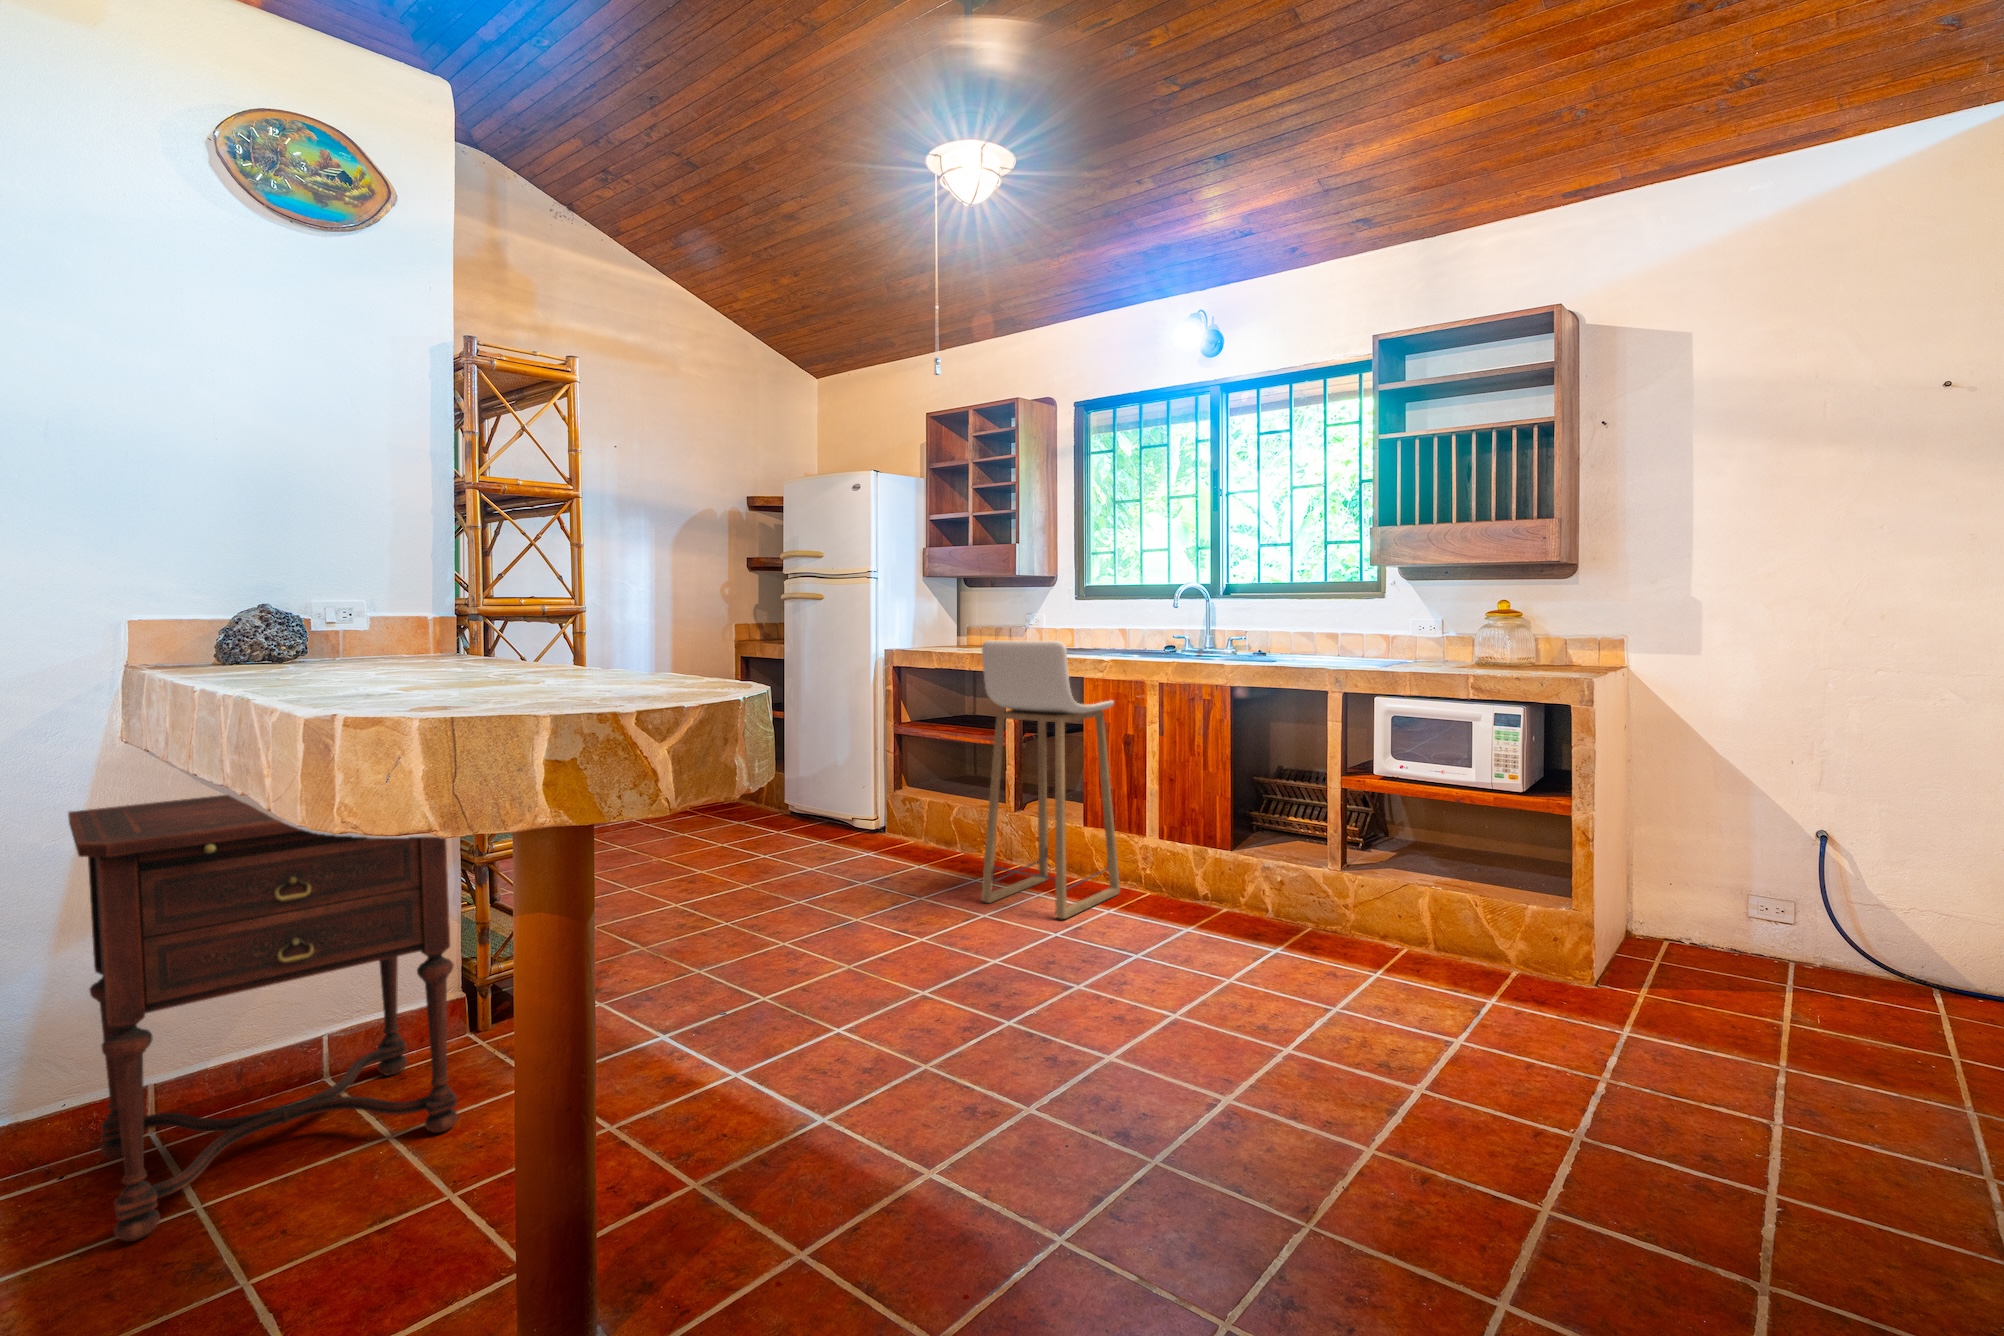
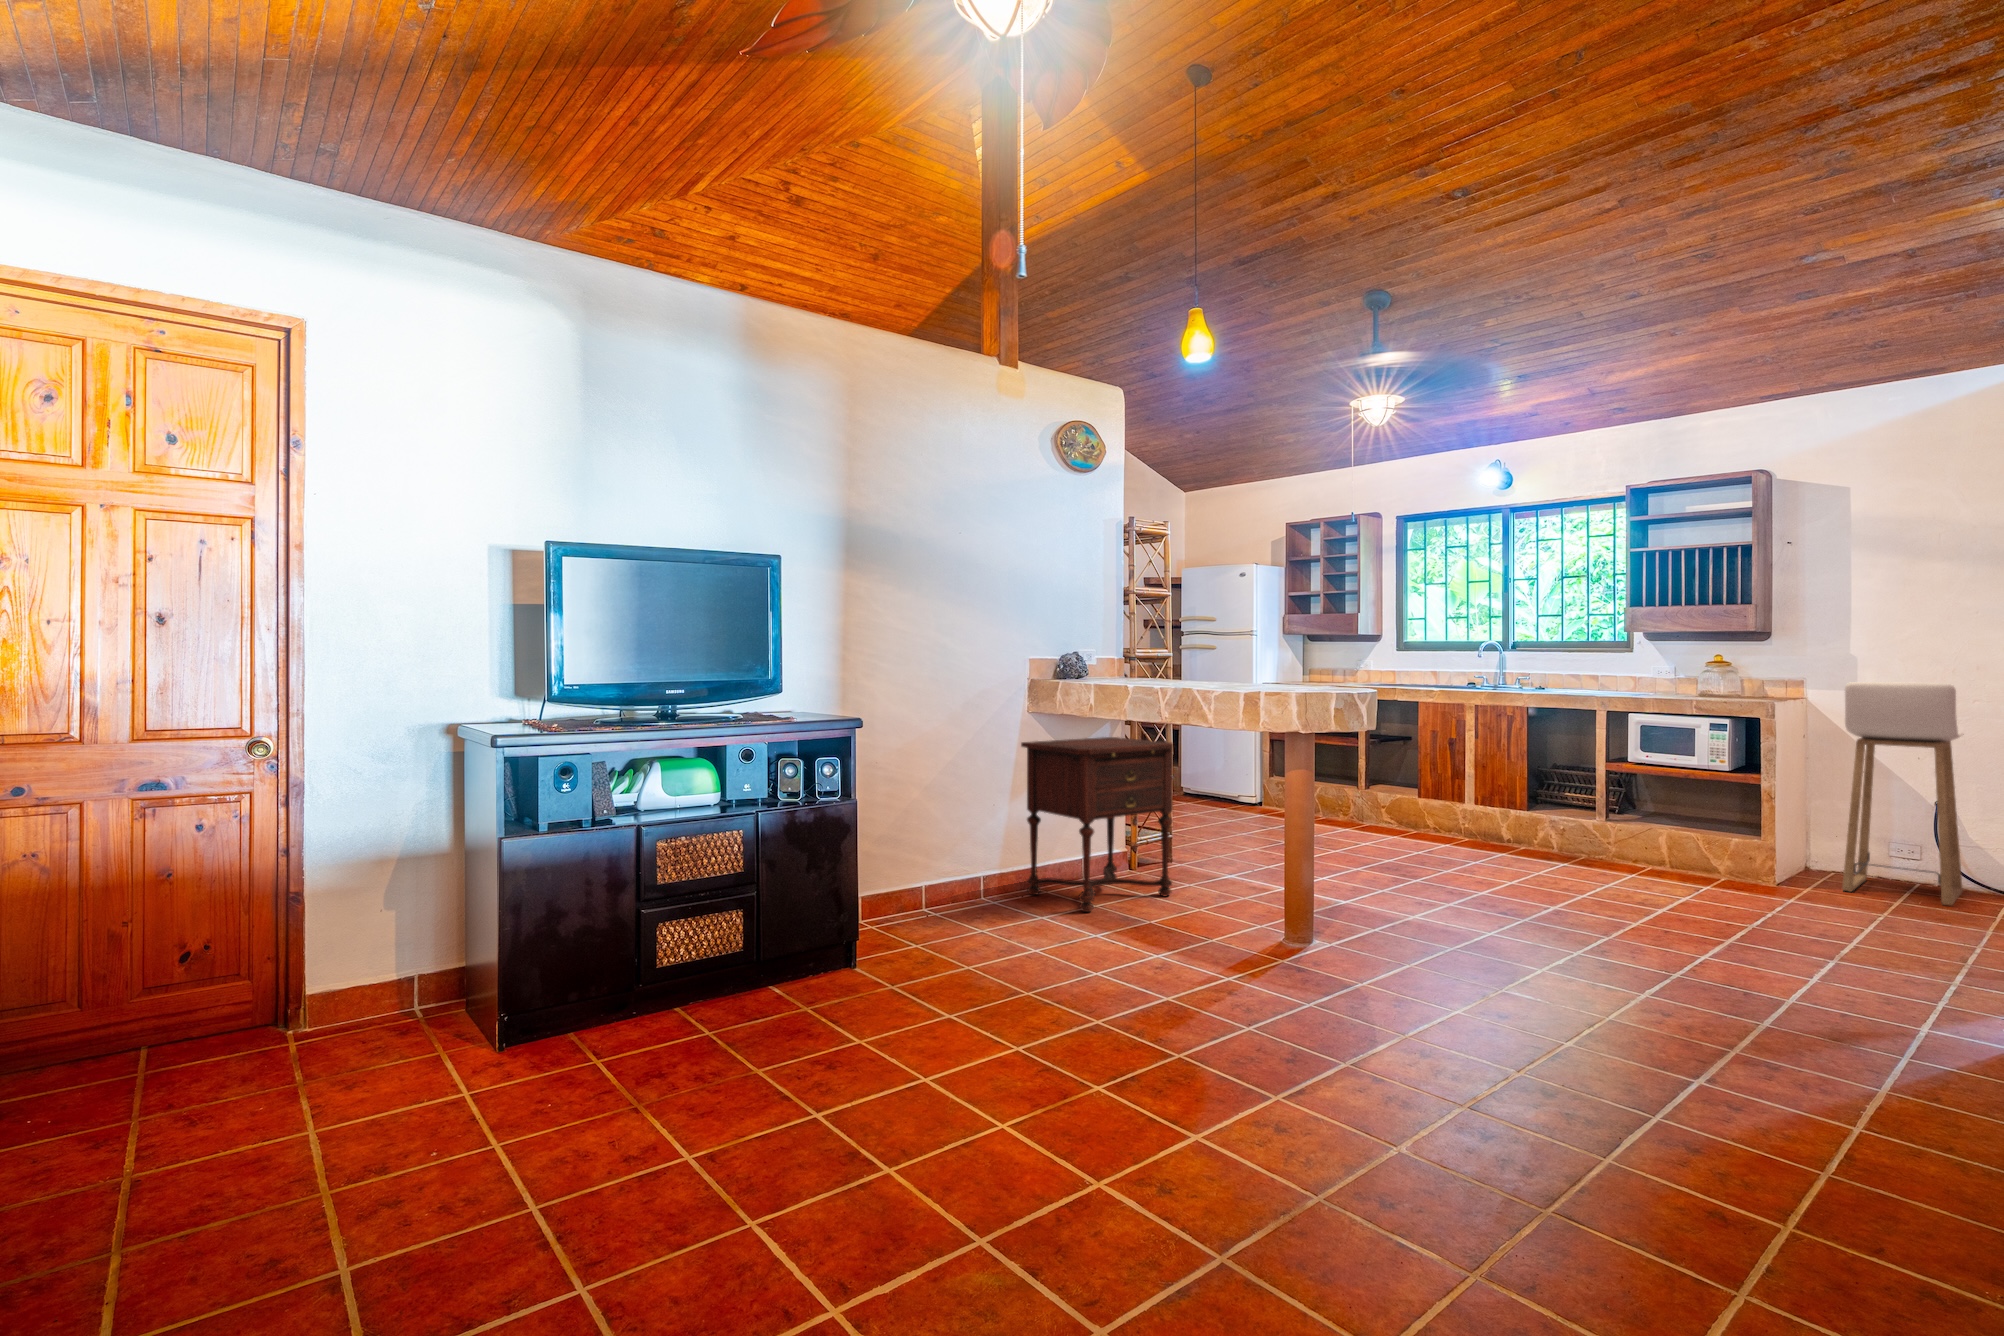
bar stool: present [981,640,1120,919] -> present [1842,682,1963,905]

